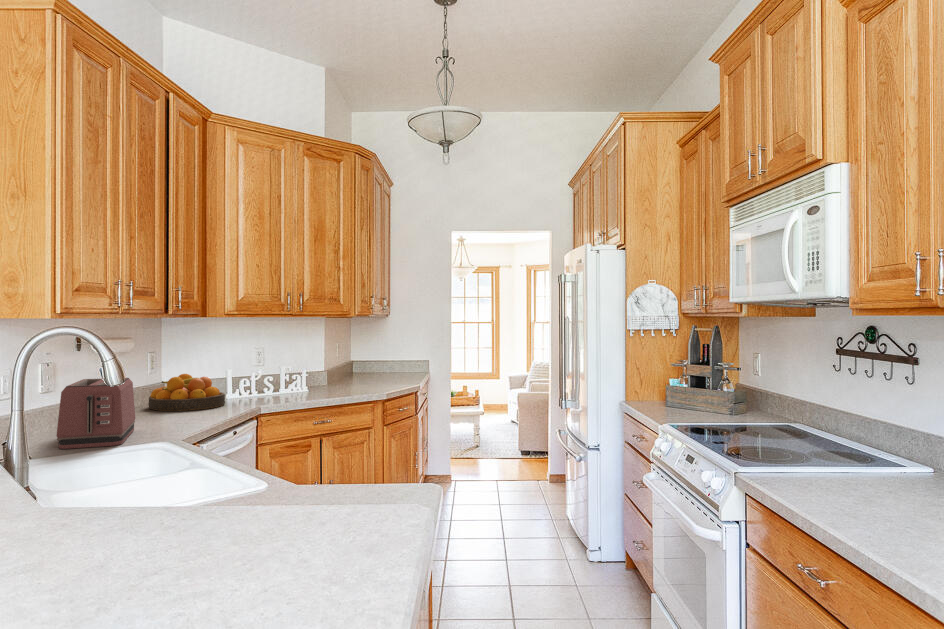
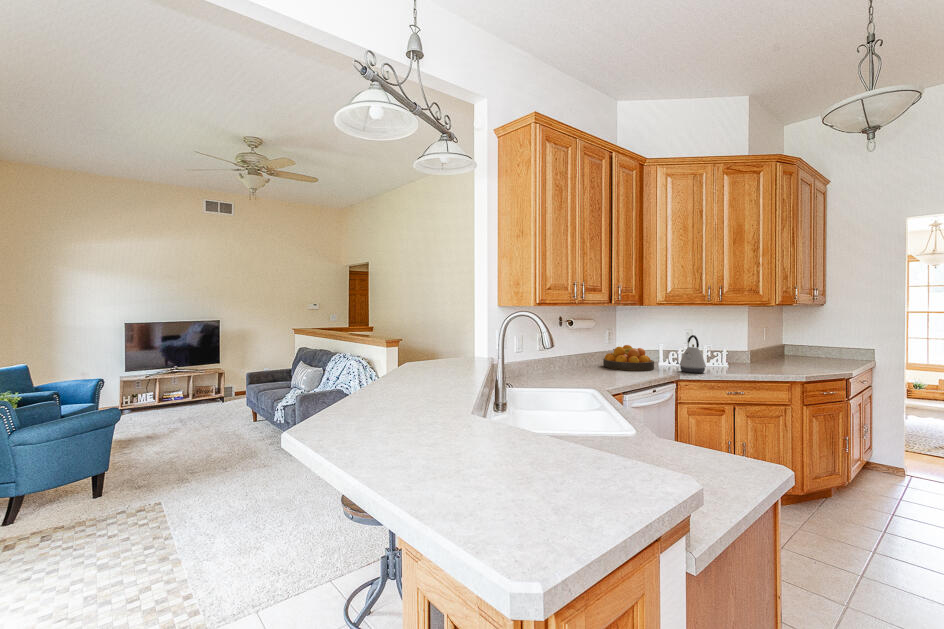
kettle: none [258,355,290,403] -> present [679,335,706,373]
toaster: present [56,378,135,449] -> none [539,344,587,386]

